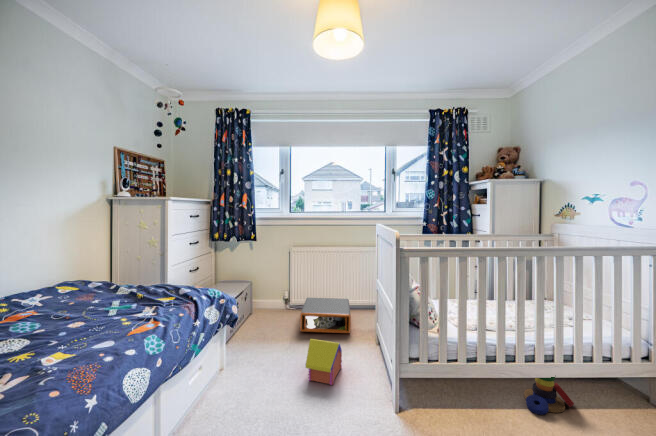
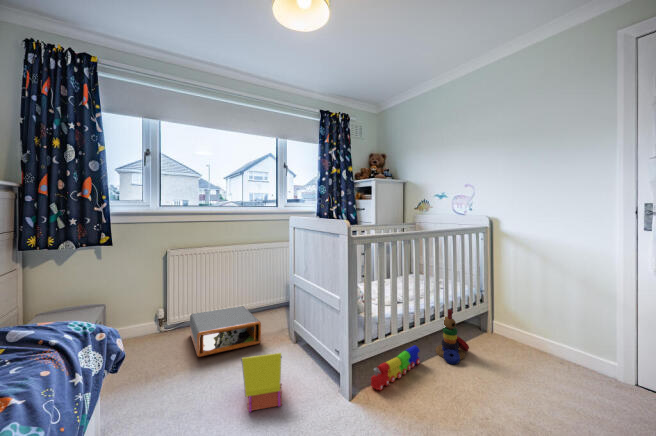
toy train: none [416,377,492,406] -> present [371,346,420,390]

